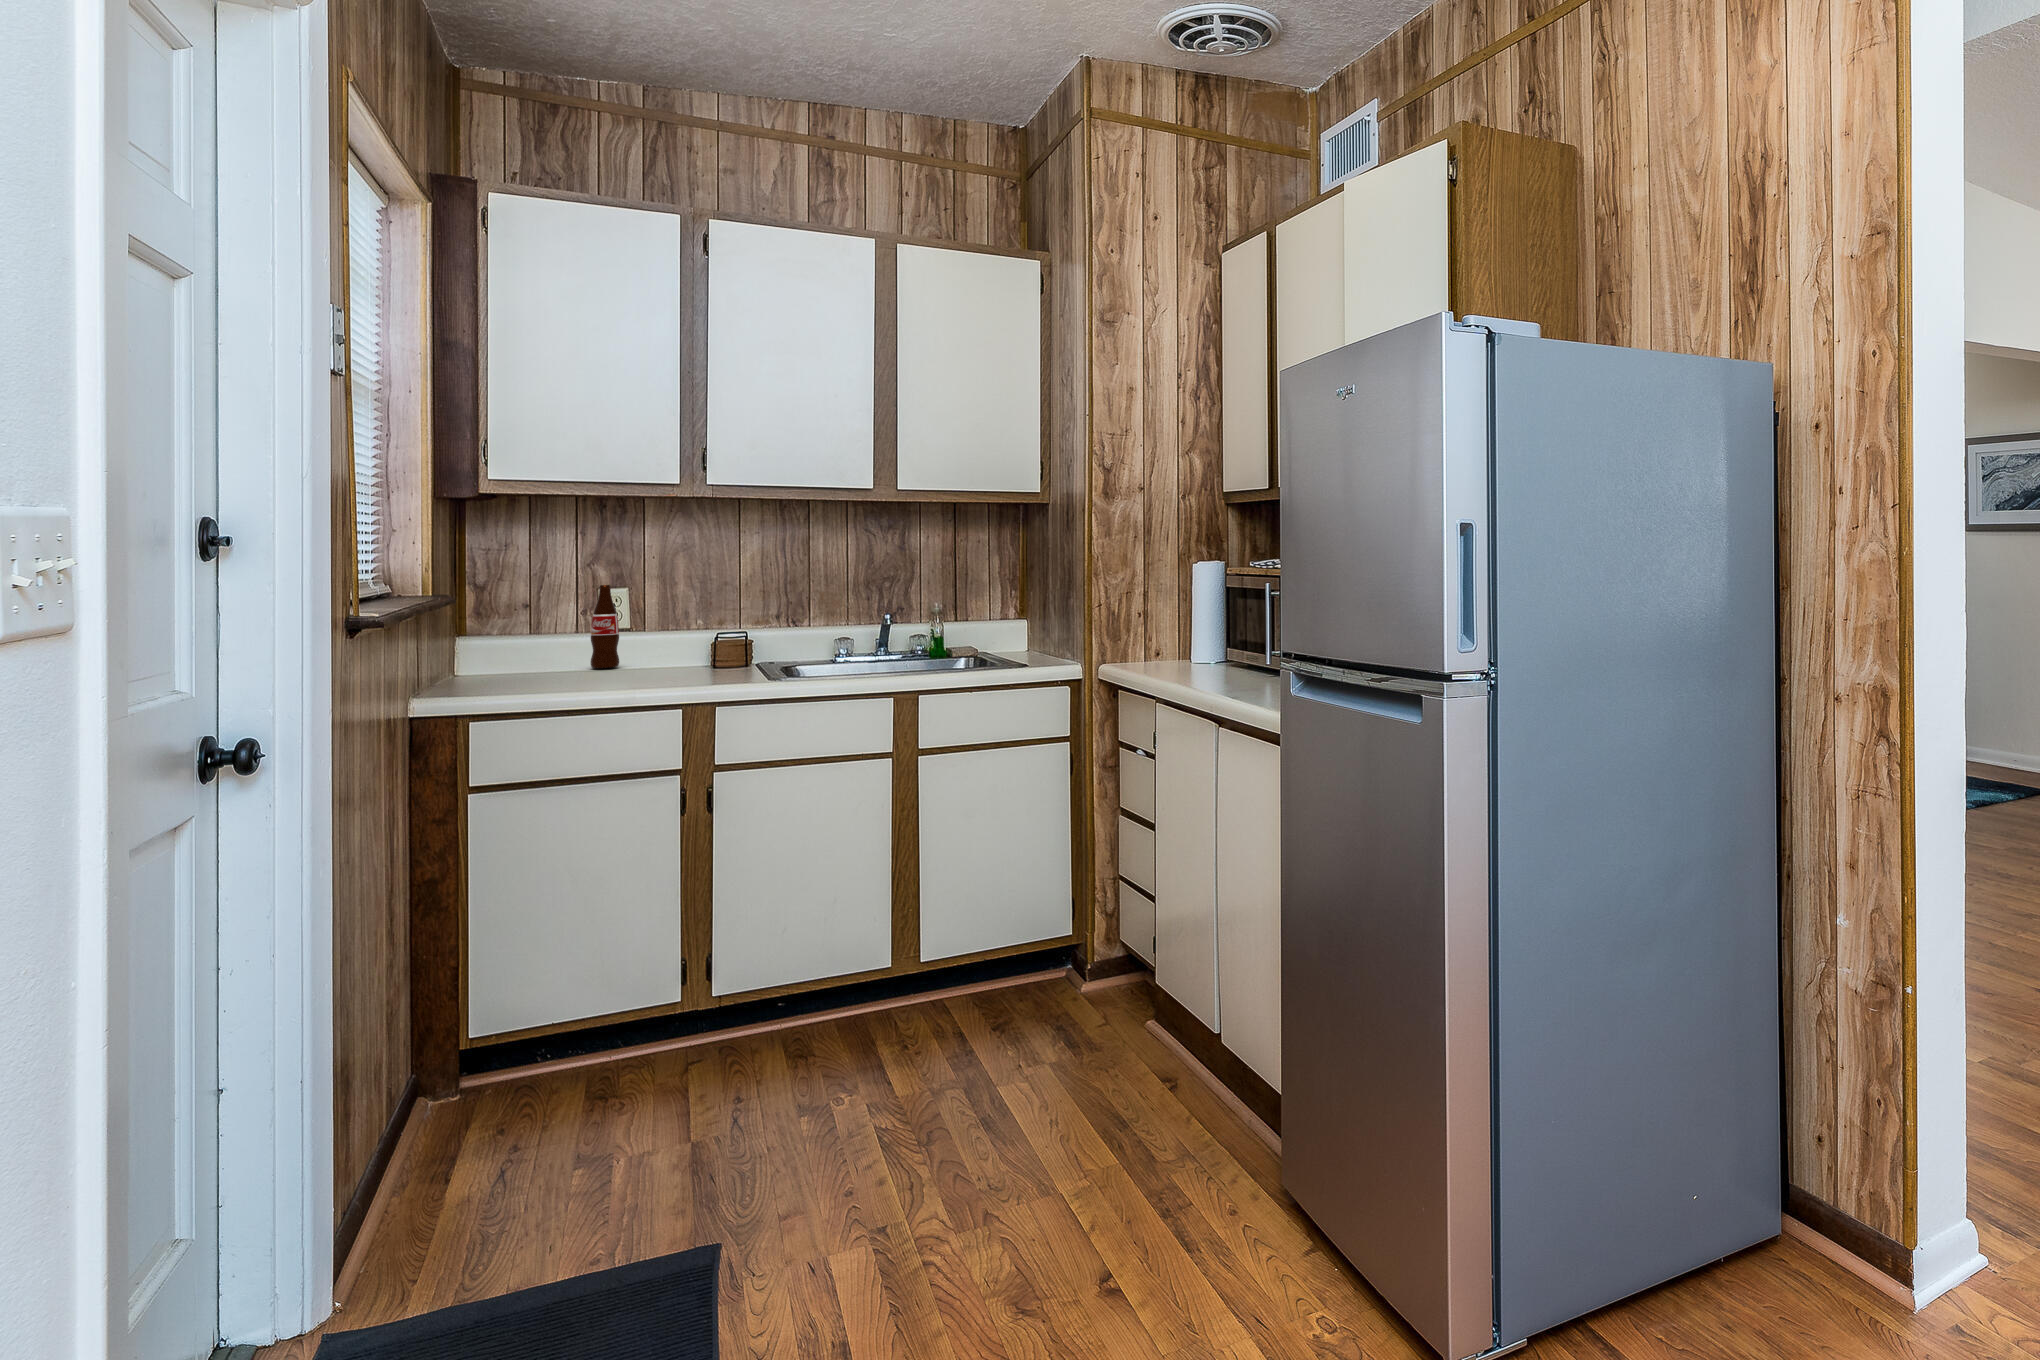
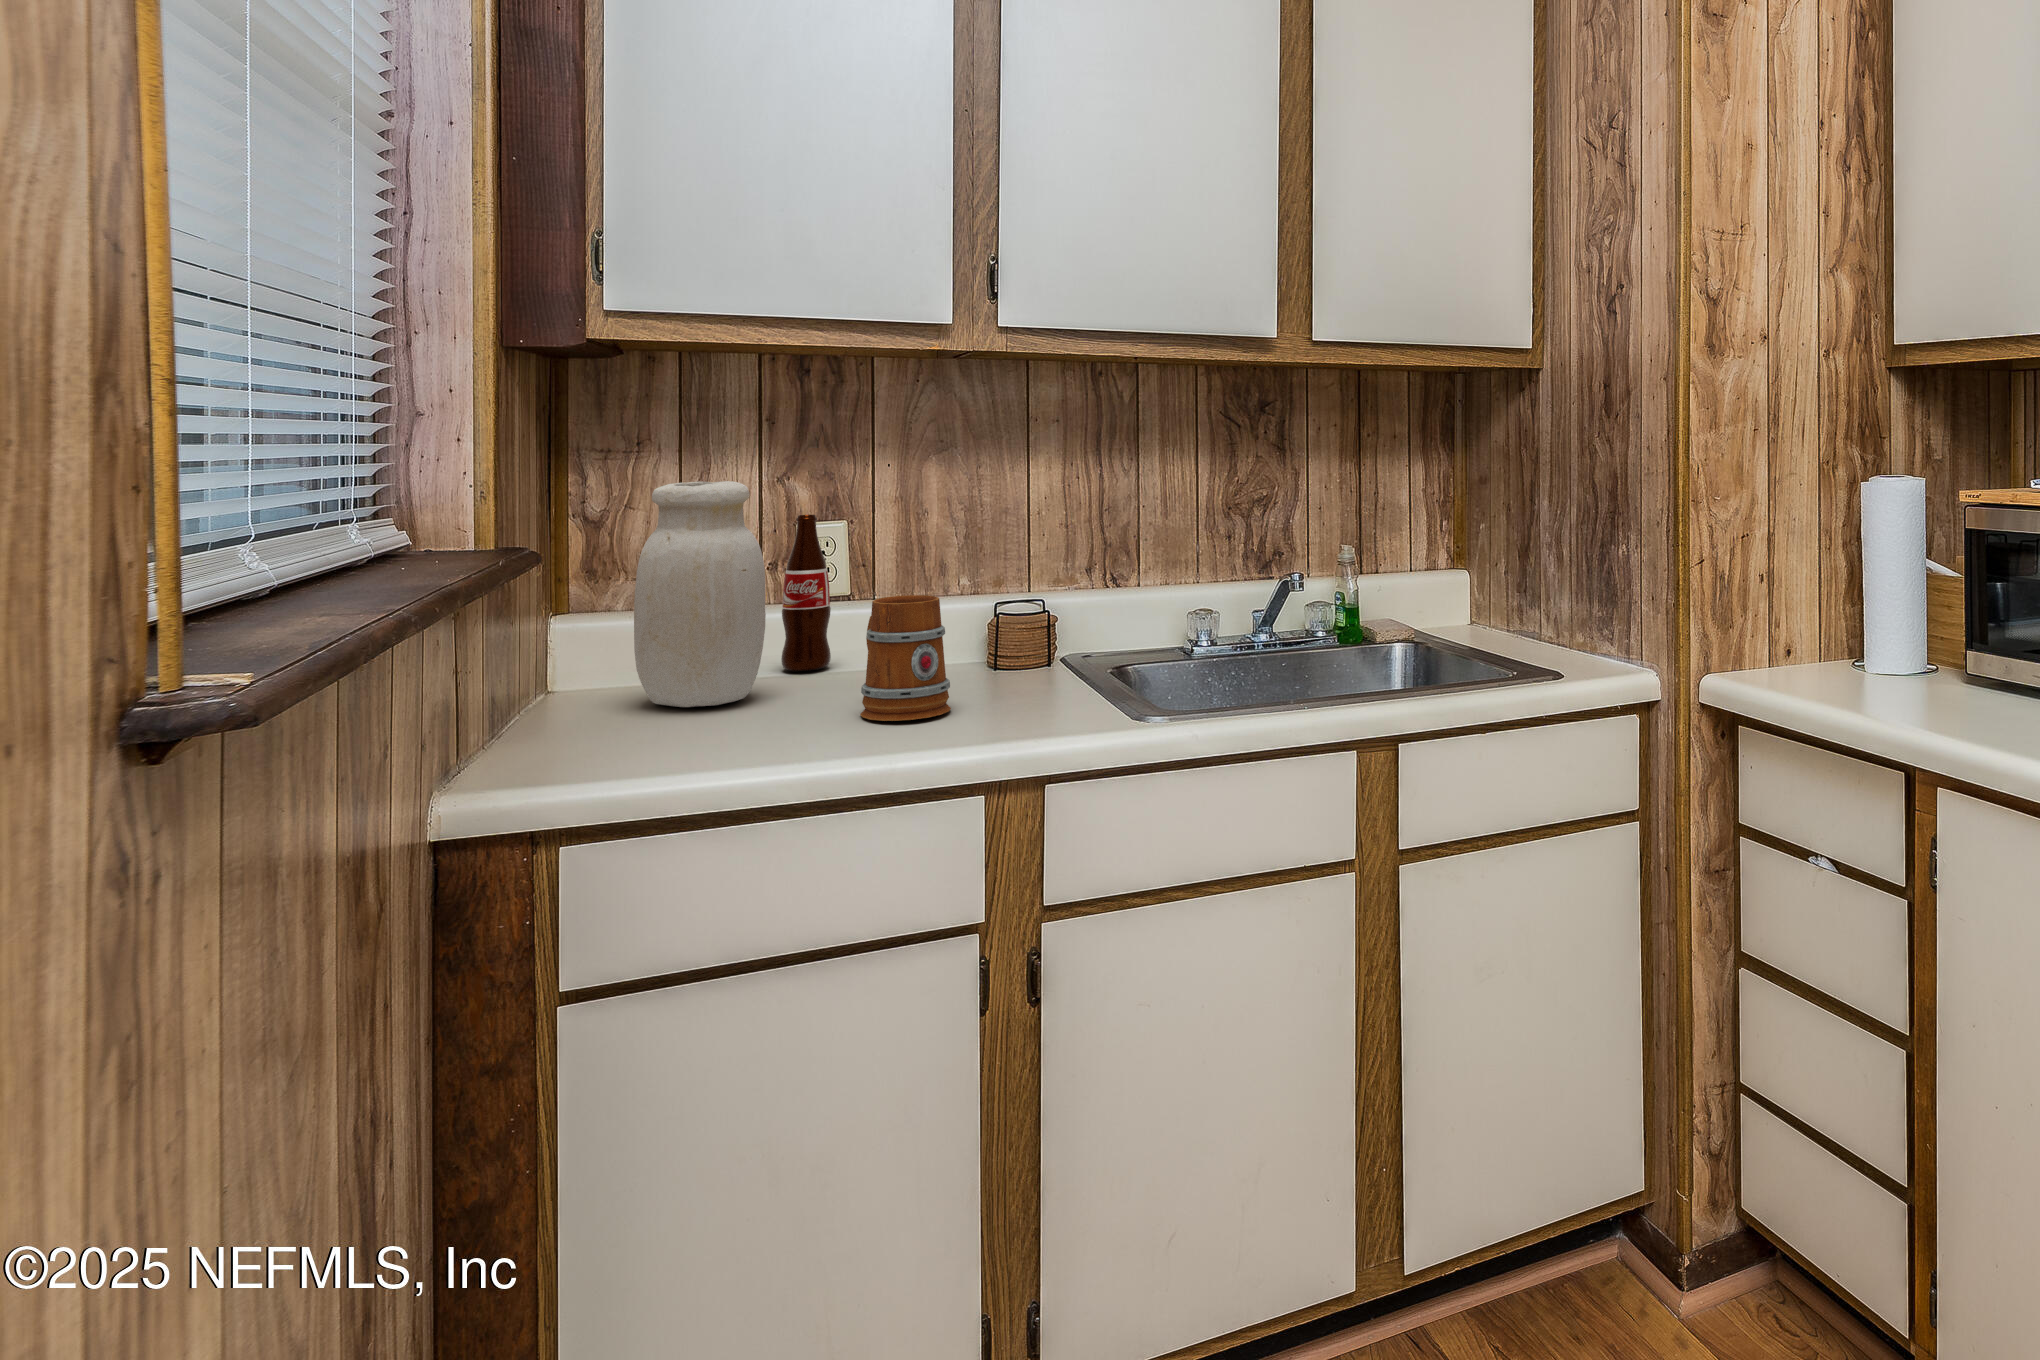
jar: none [504,564,577,679] -> present [634,481,766,707]
mug: none [627,622,678,683] -> present [860,595,951,721]

